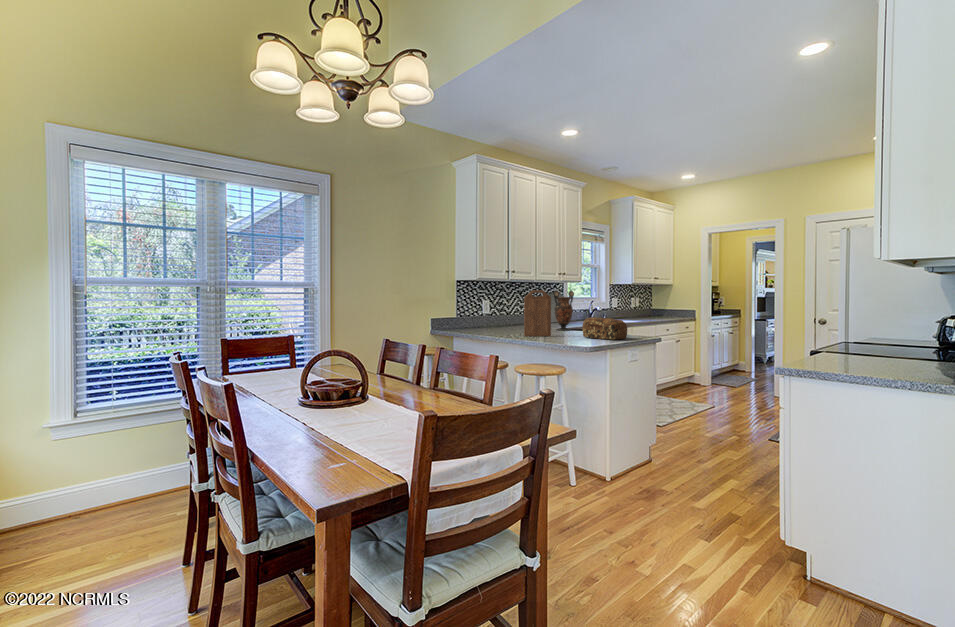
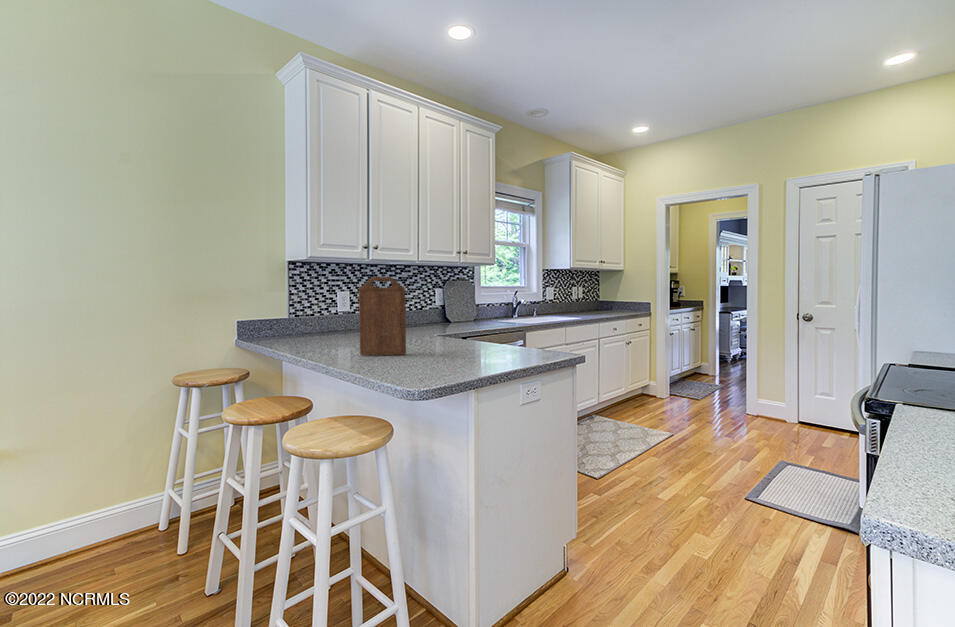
vase: present [553,291,574,330] -> none [432,277,466,339]
bread loaf: present [582,317,627,340] -> none [452,324,525,366]

